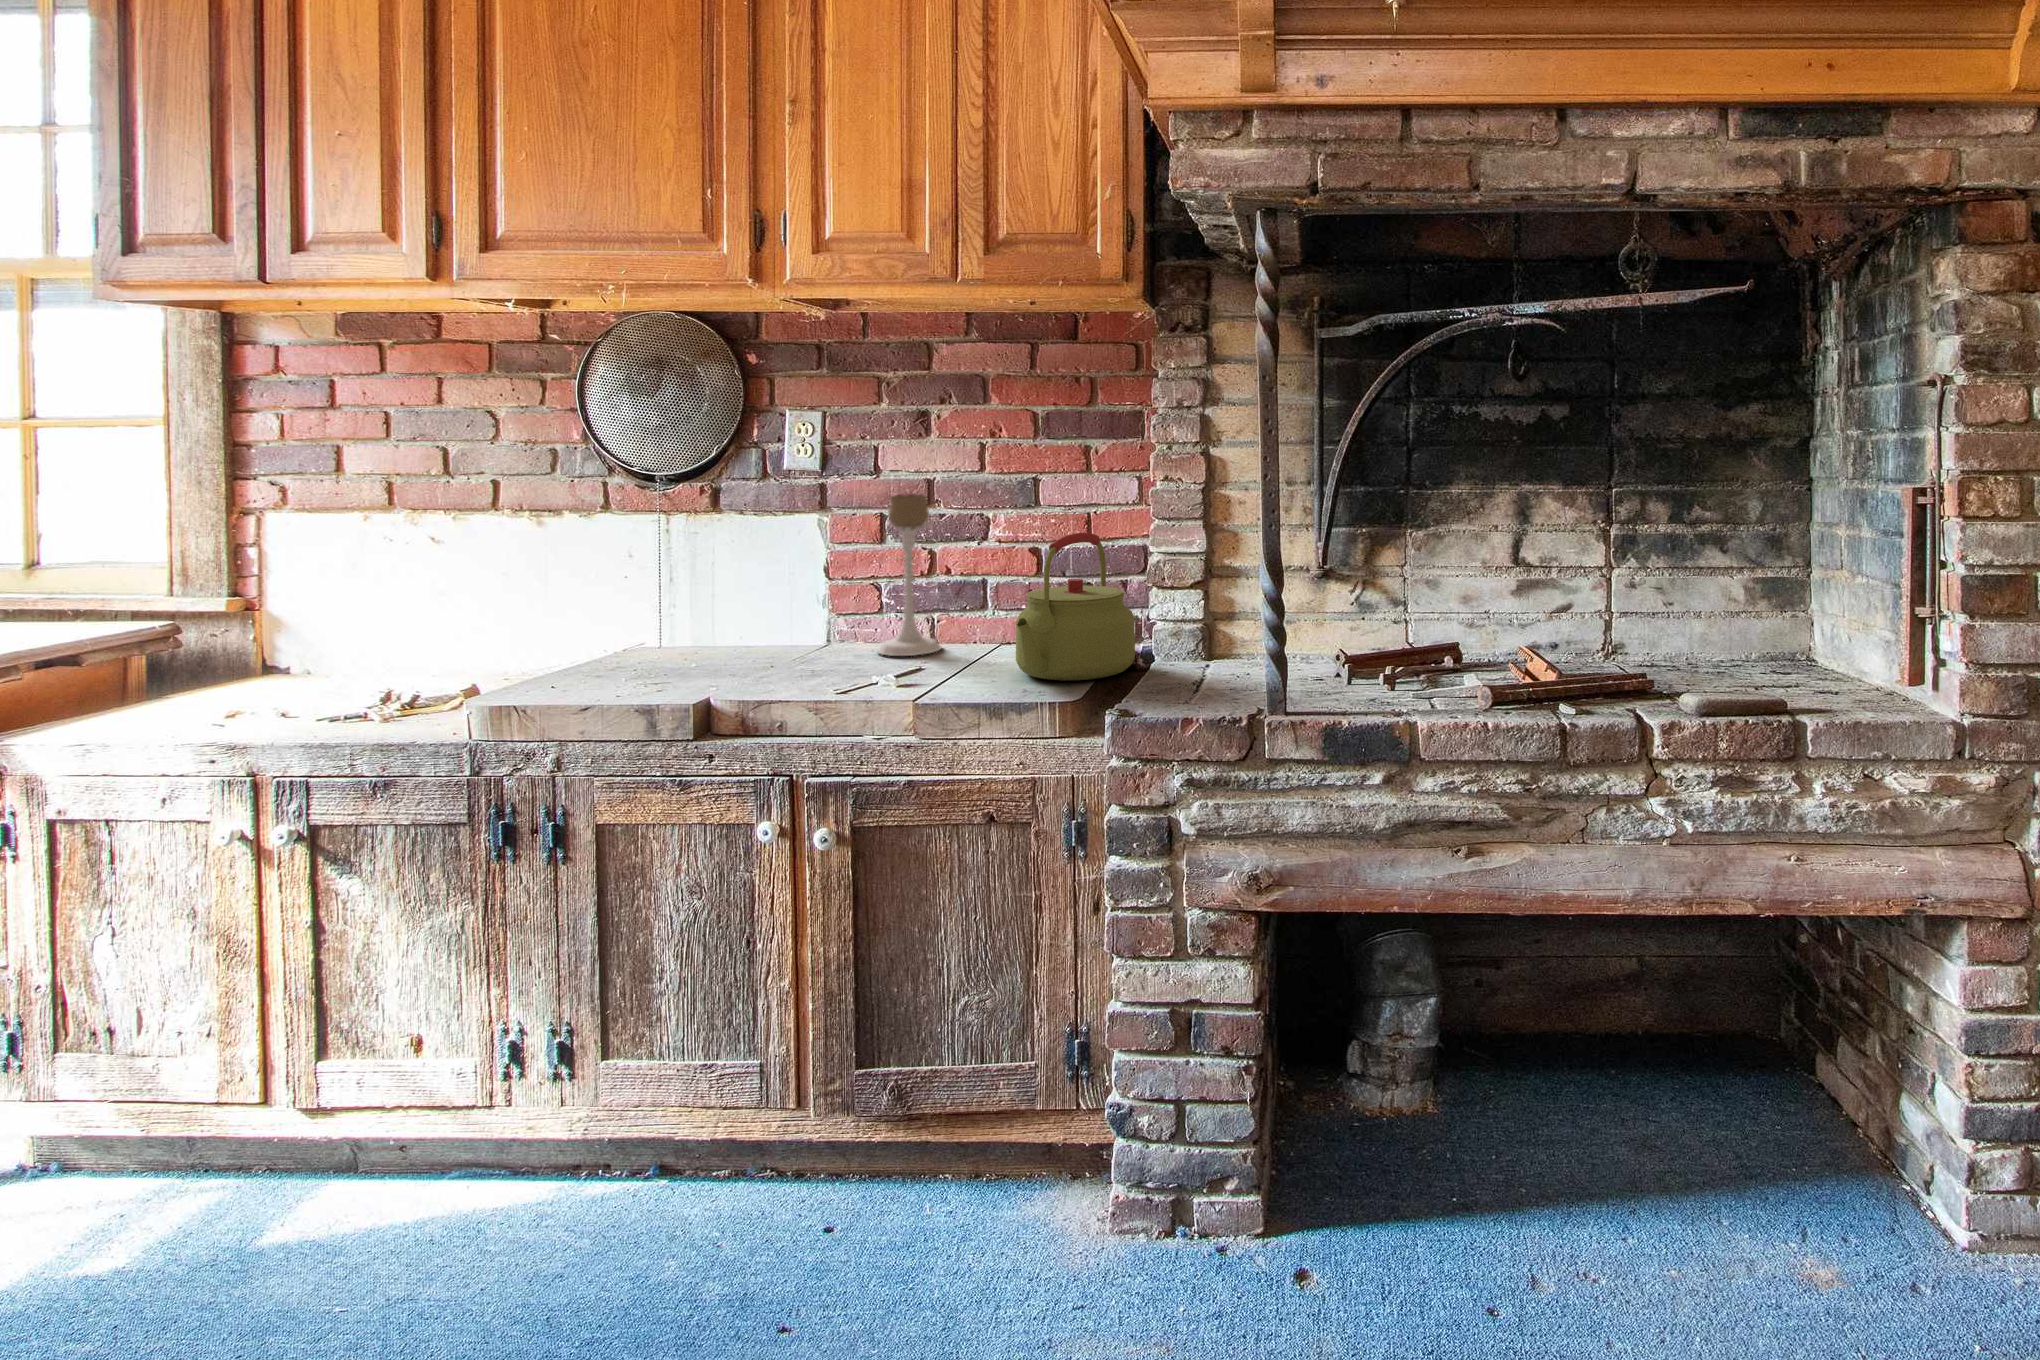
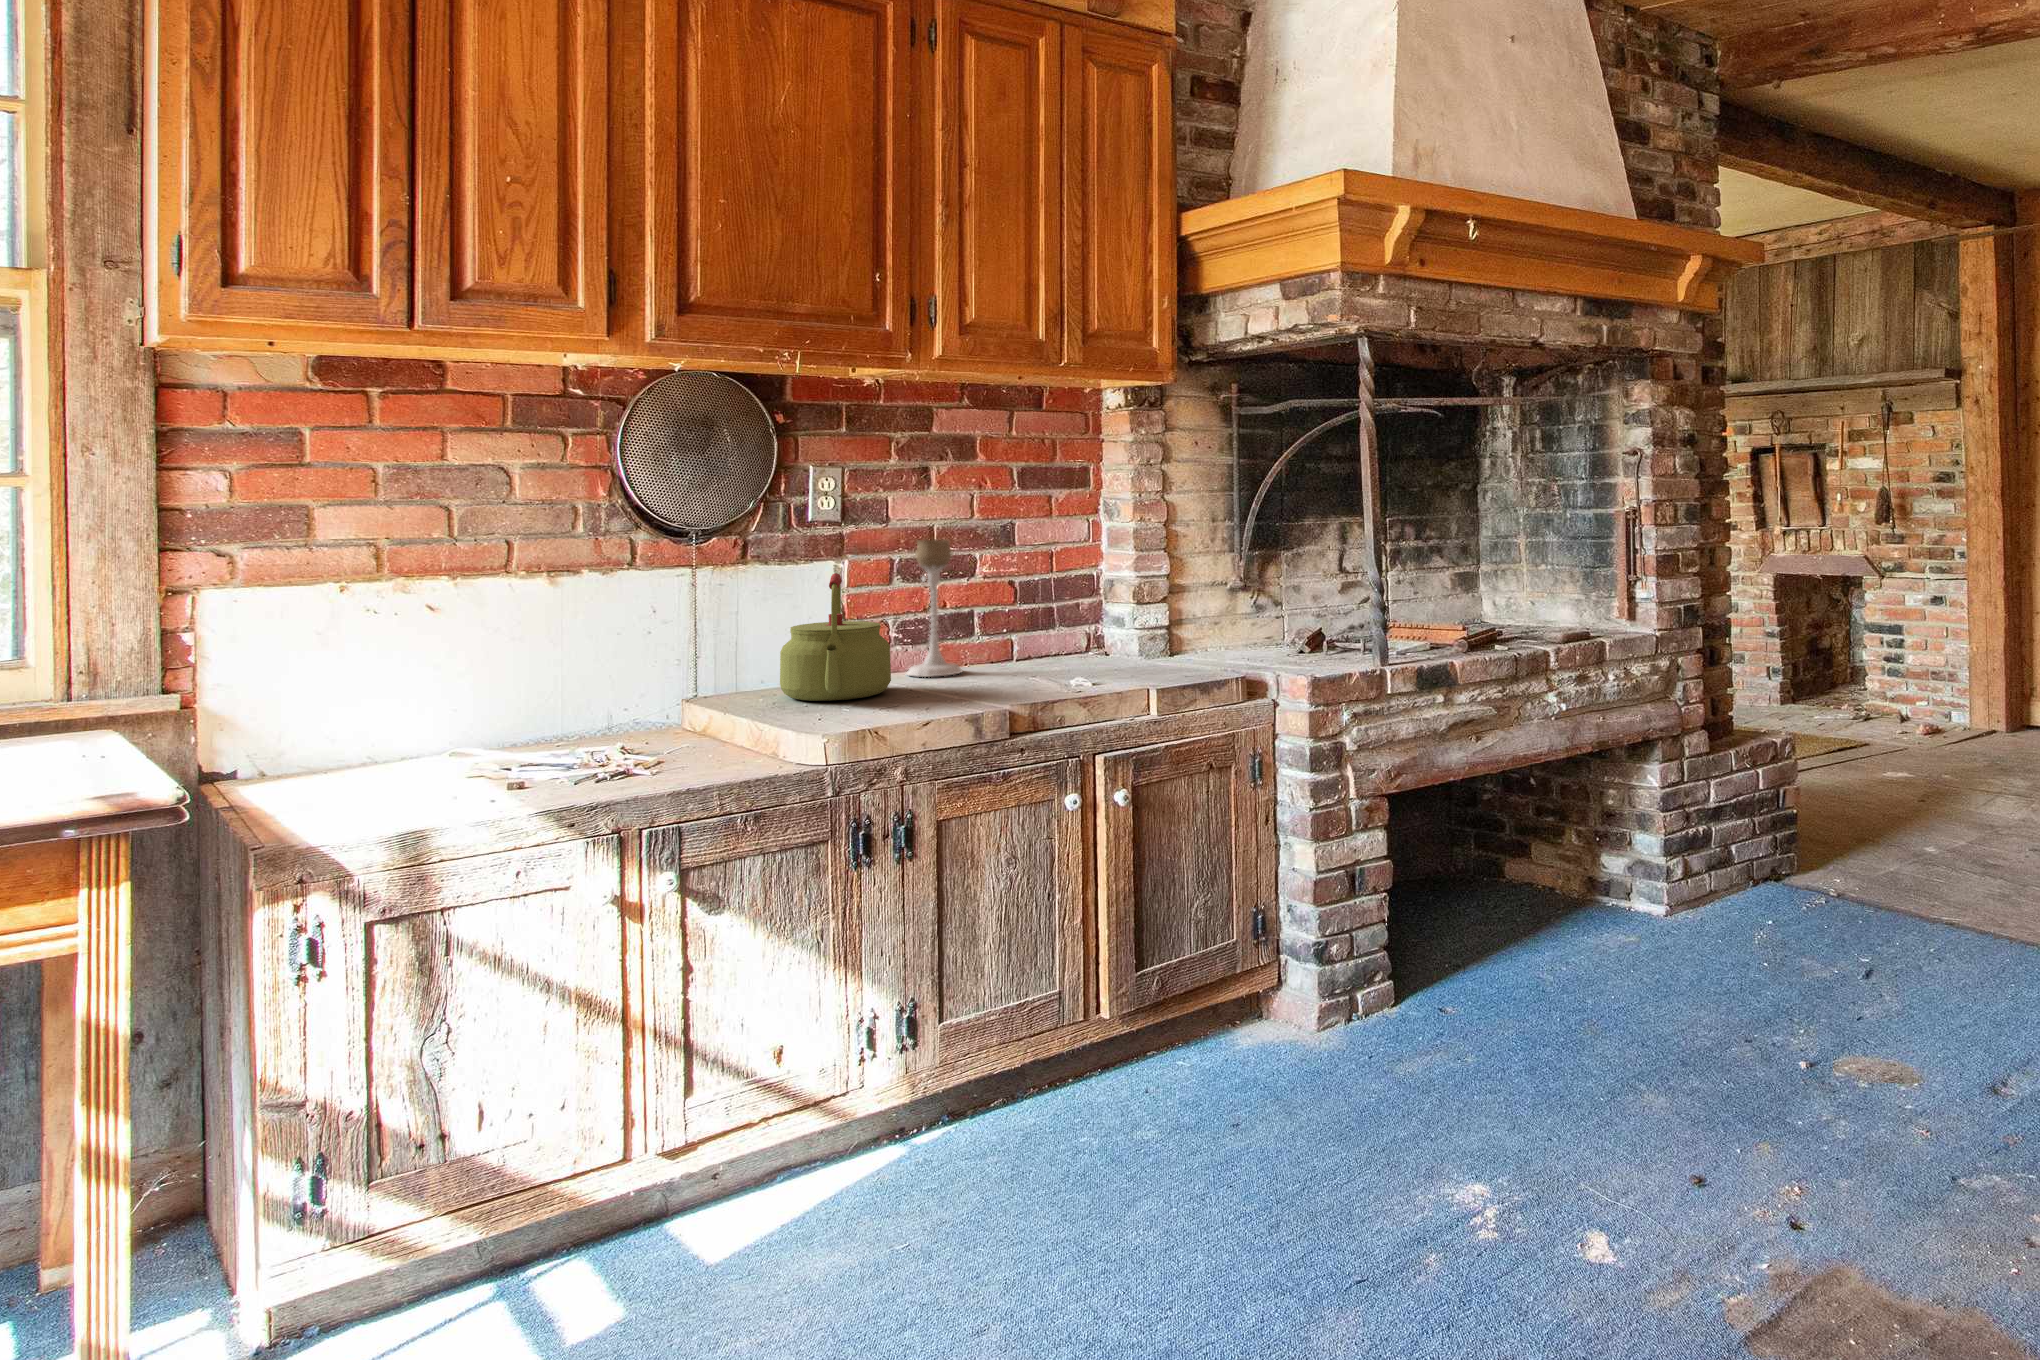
kettle: present [1016,533,1135,681] -> present [780,573,891,701]

